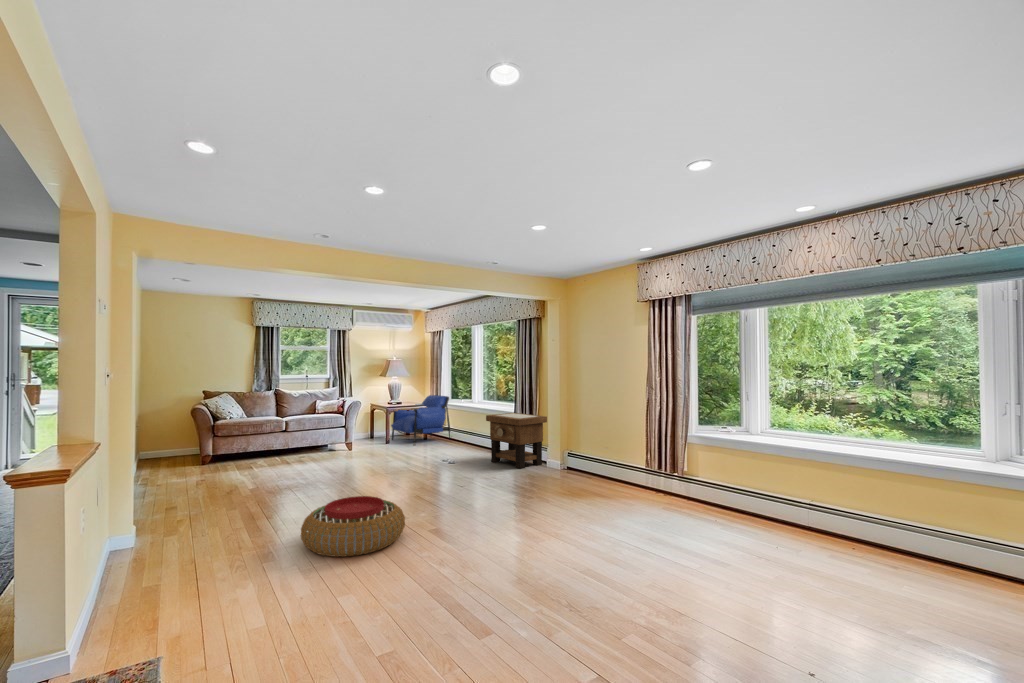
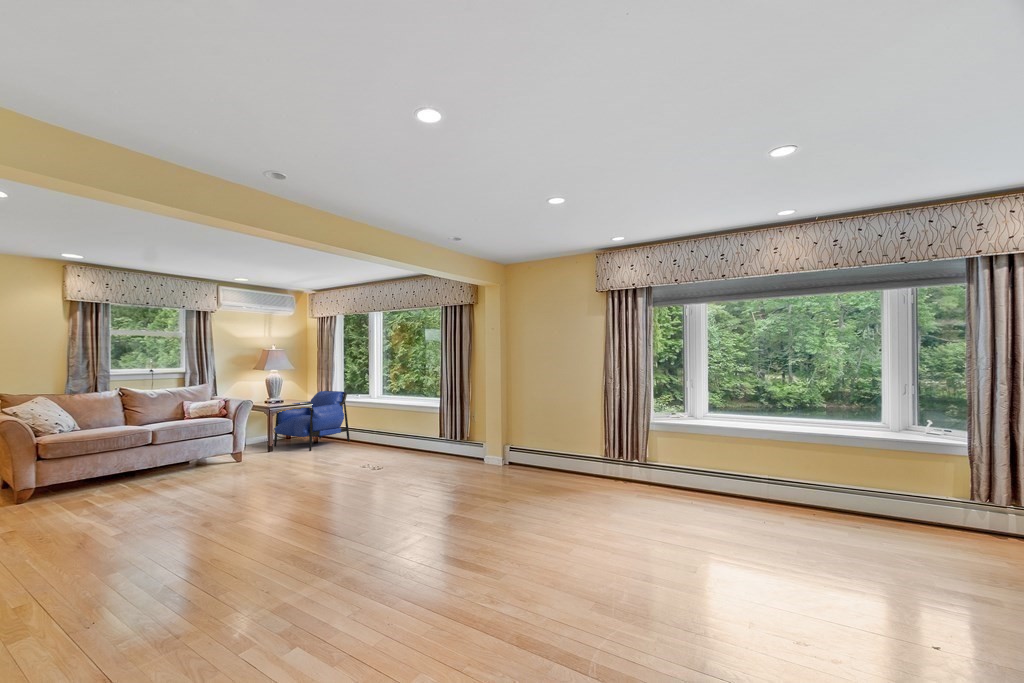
side table: present [486,413,547,469] -> none [415,407,484,468]
pouf: present [301,496,405,557] -> none [283,516,412,597]

